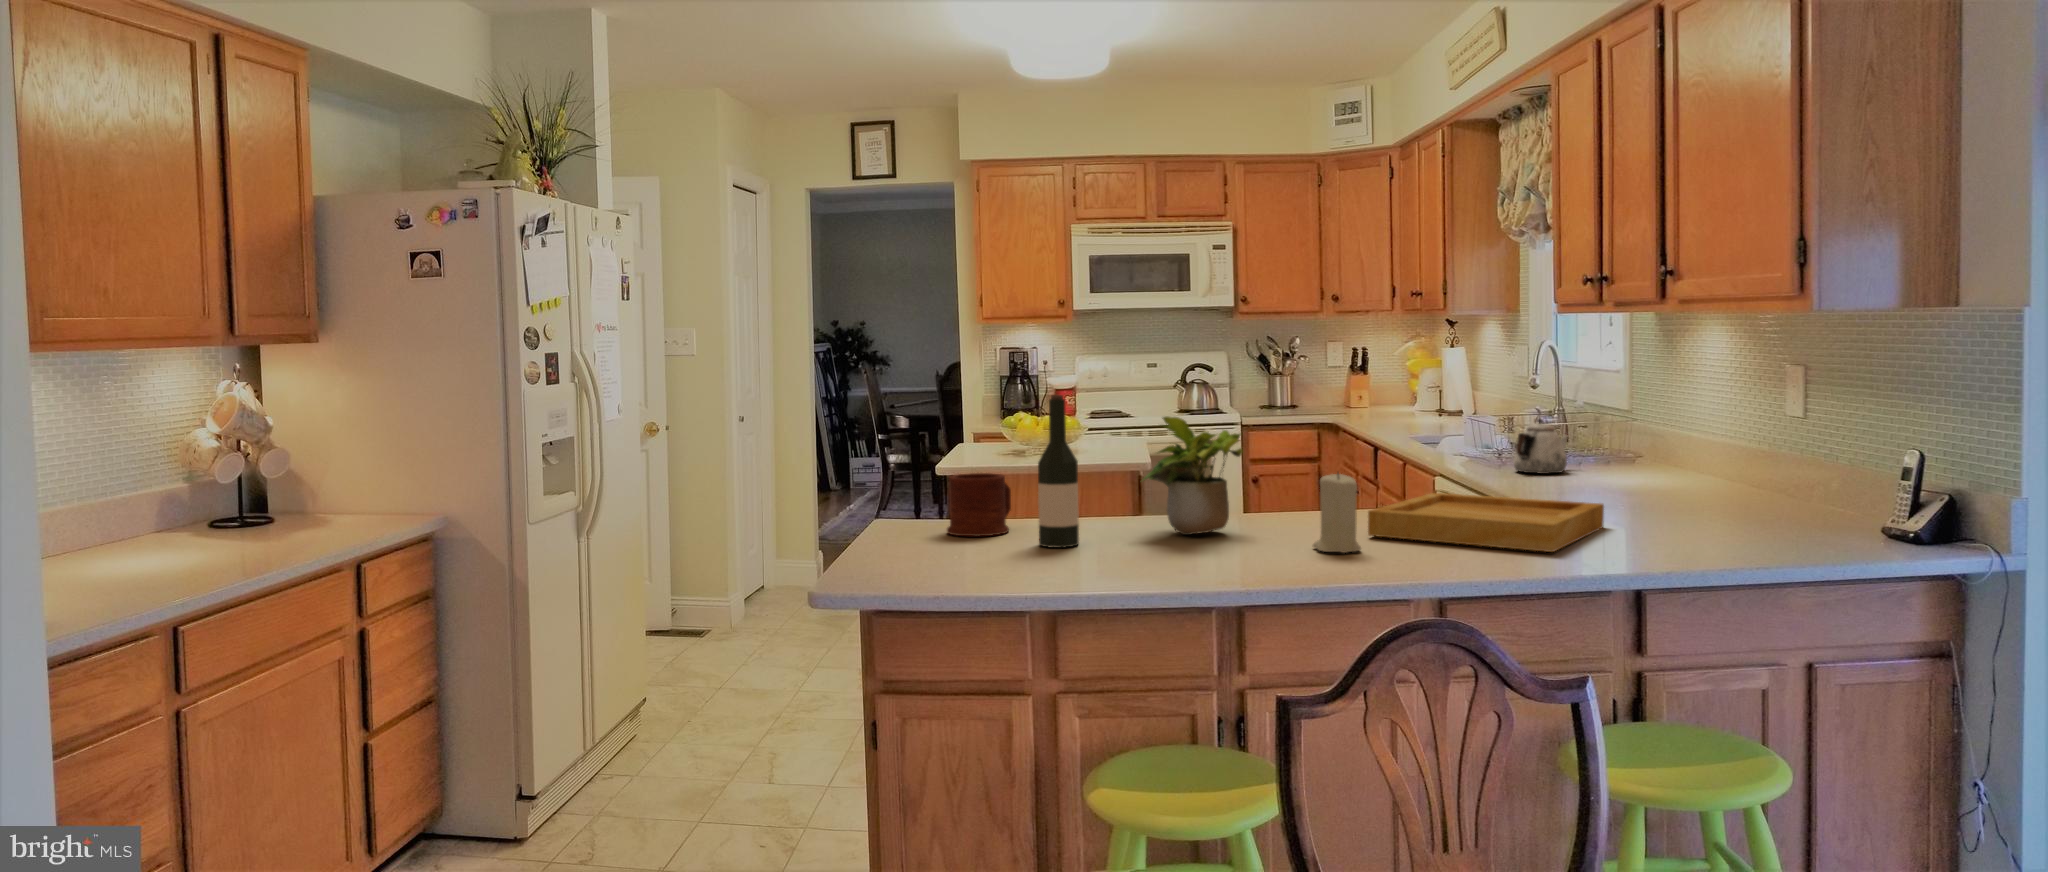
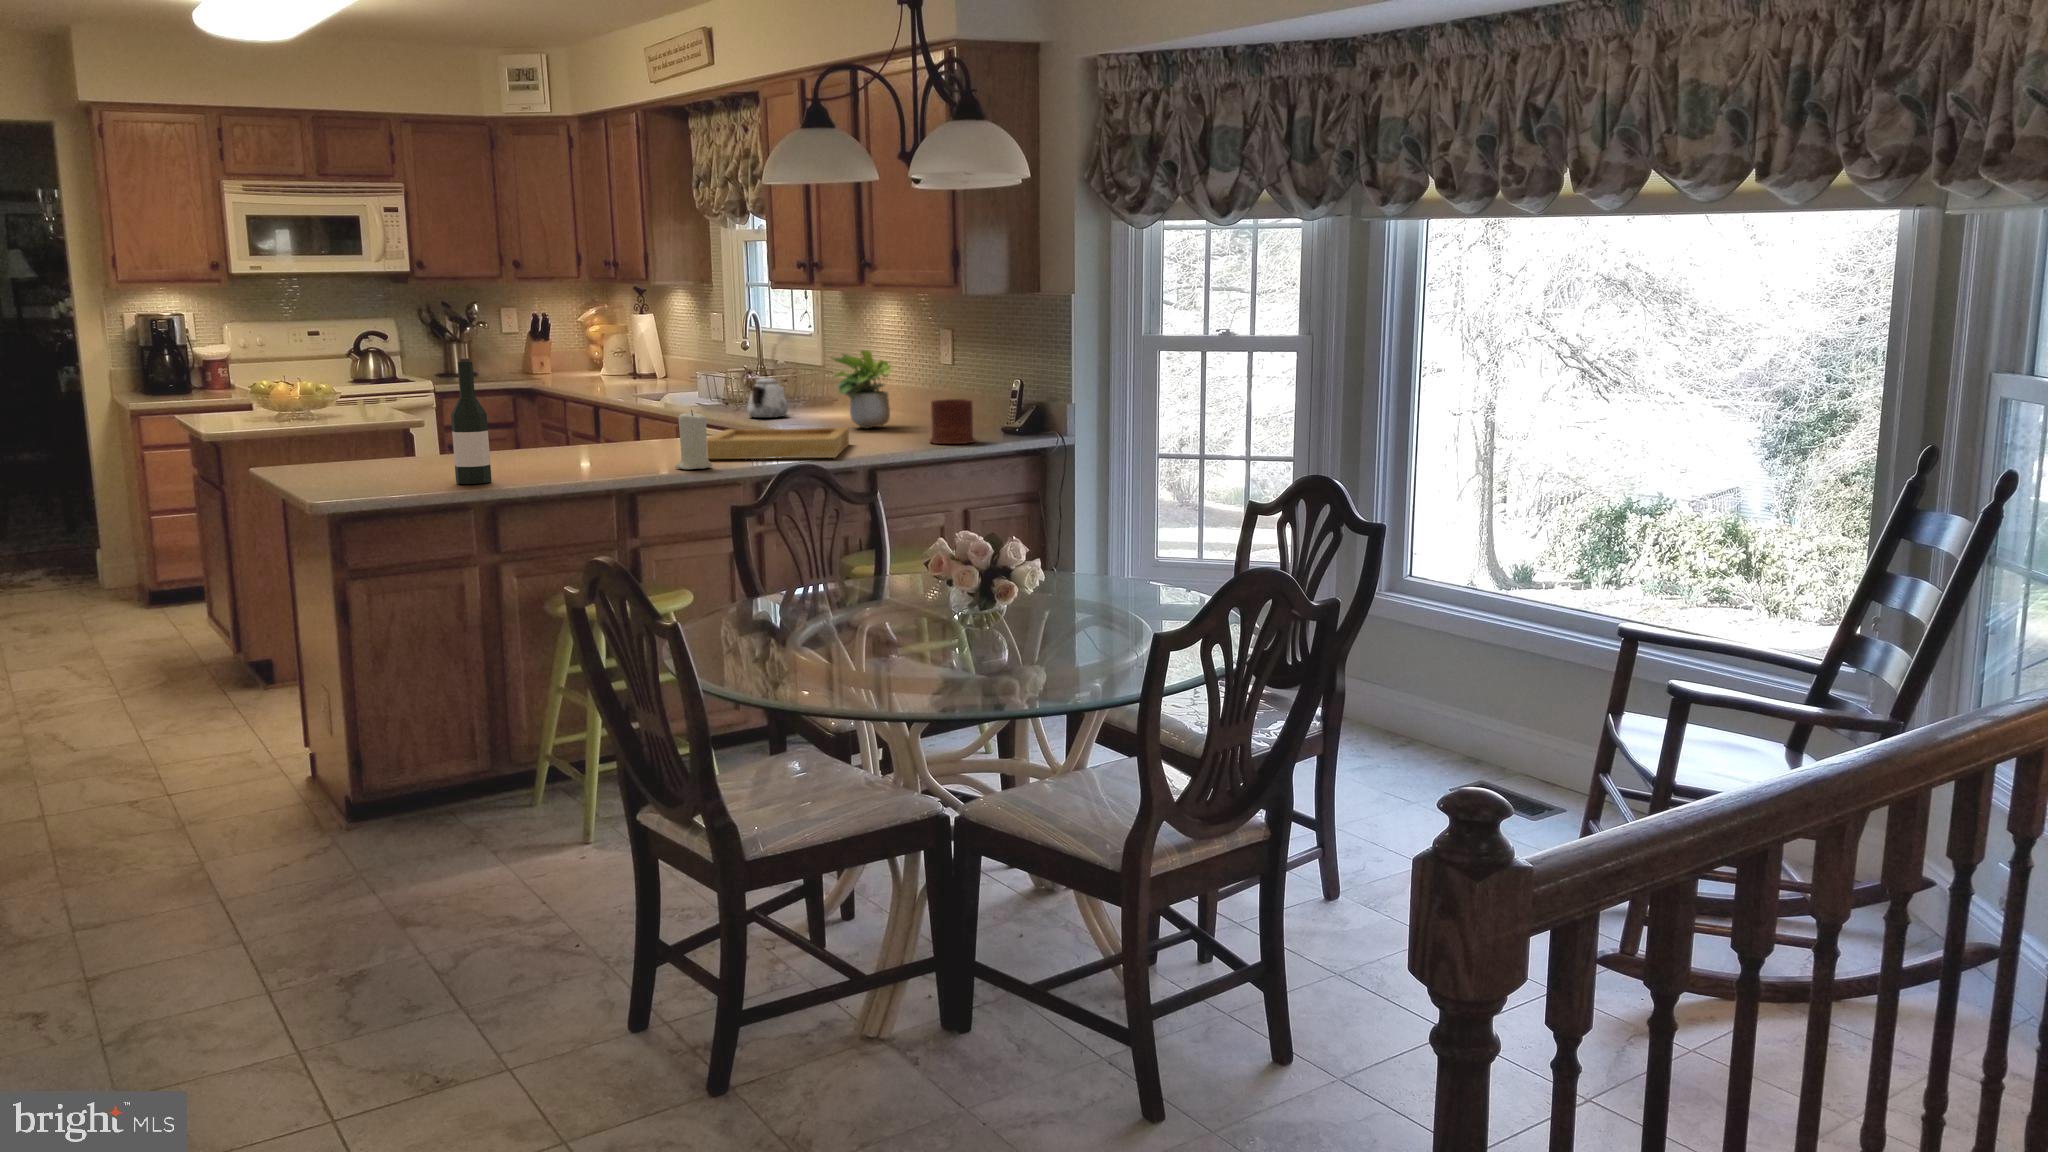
potted plant: present [1143,416,1243,535] -> present [833,350,891,429]
mug: present [947,473,1011,536] -> present [930,399,976,444]

